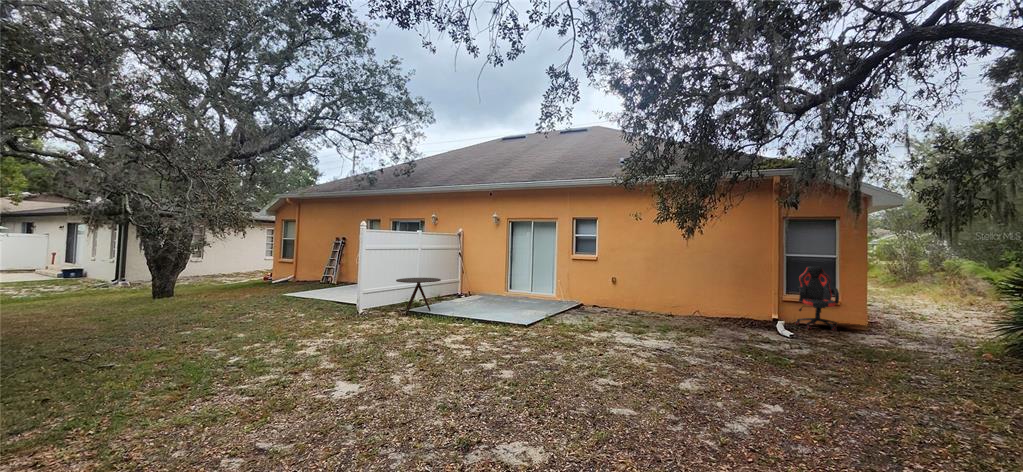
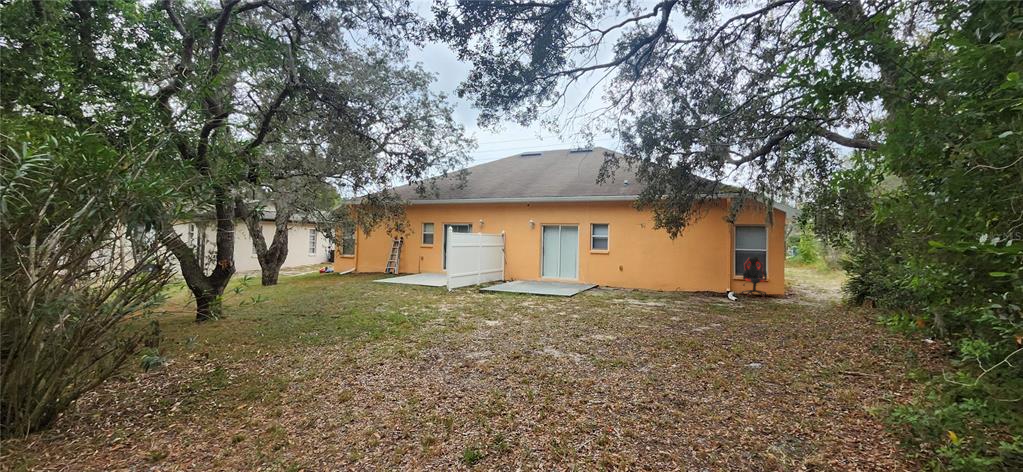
round table: present [396,278,441,311] -> none [469,267,500,291]

